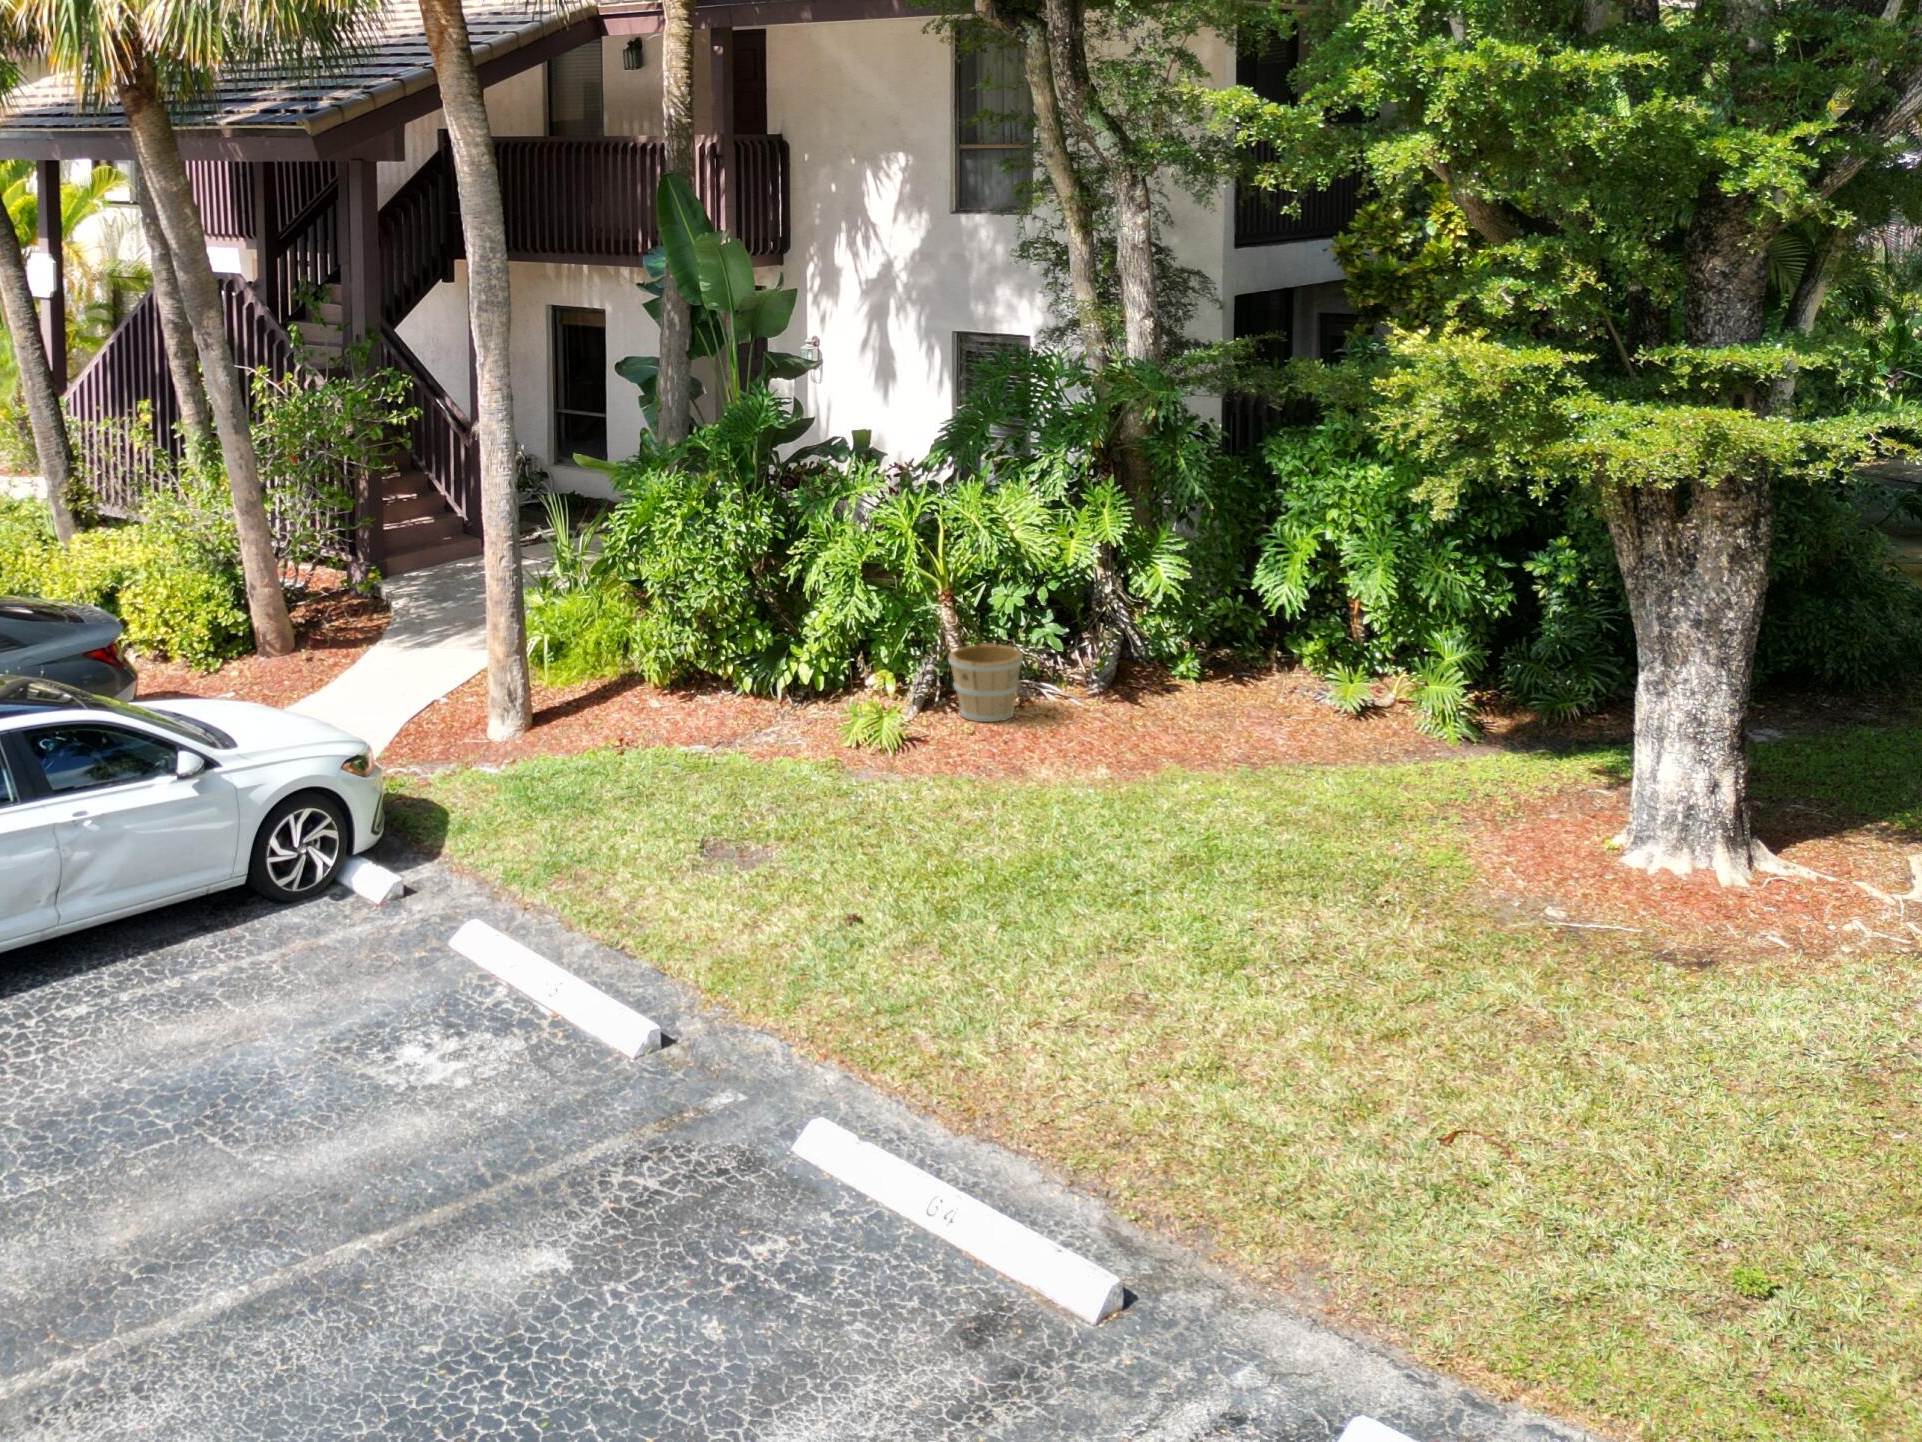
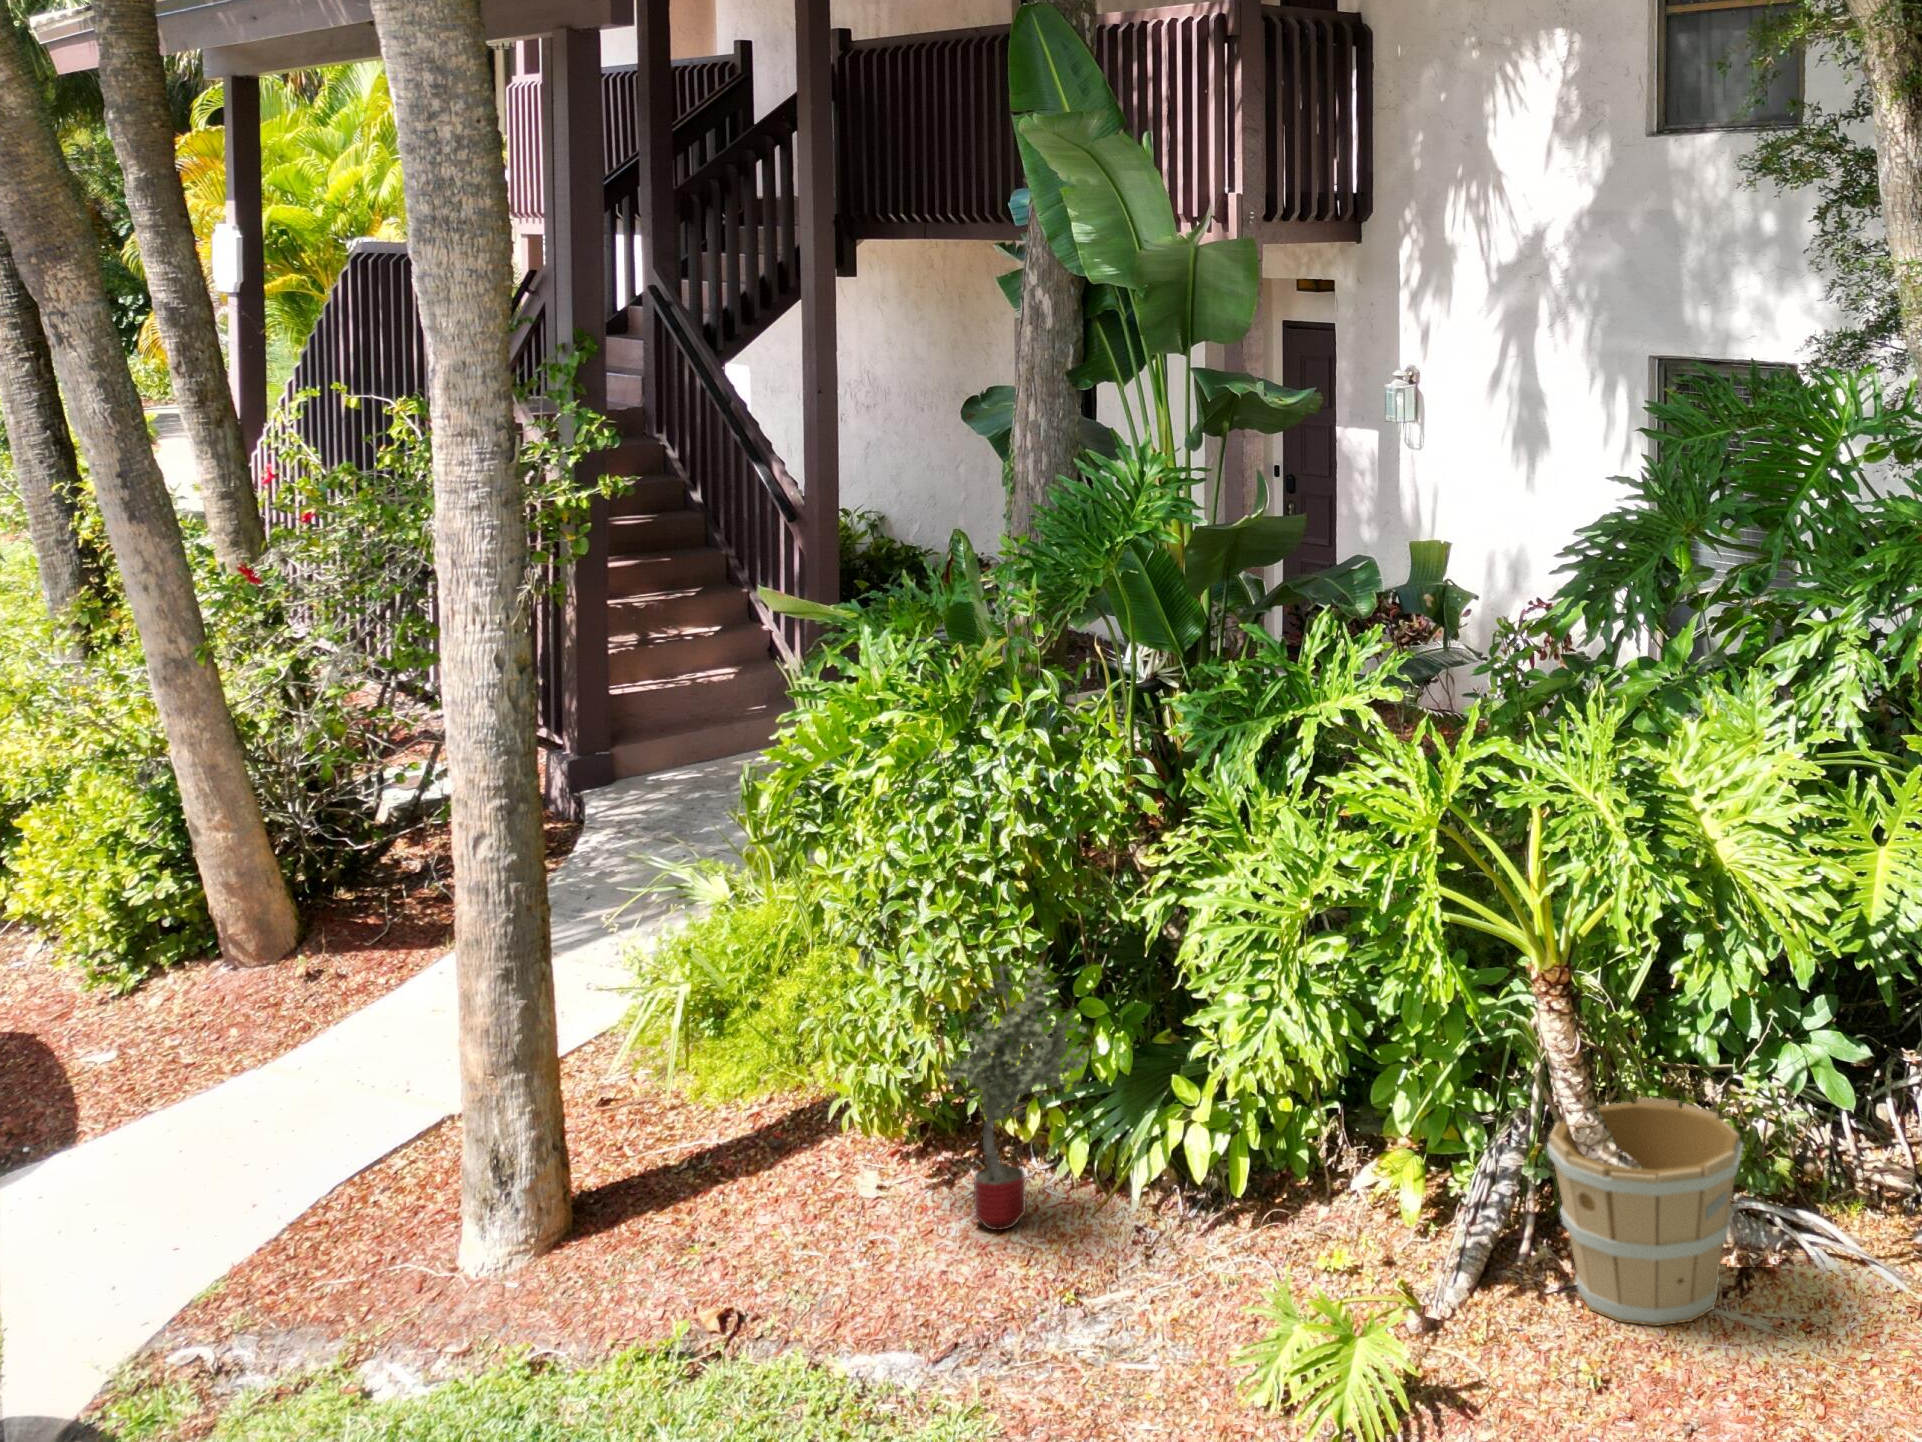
potted tree: none [684,602,757,711] -> present [944,964,1088,1230]

